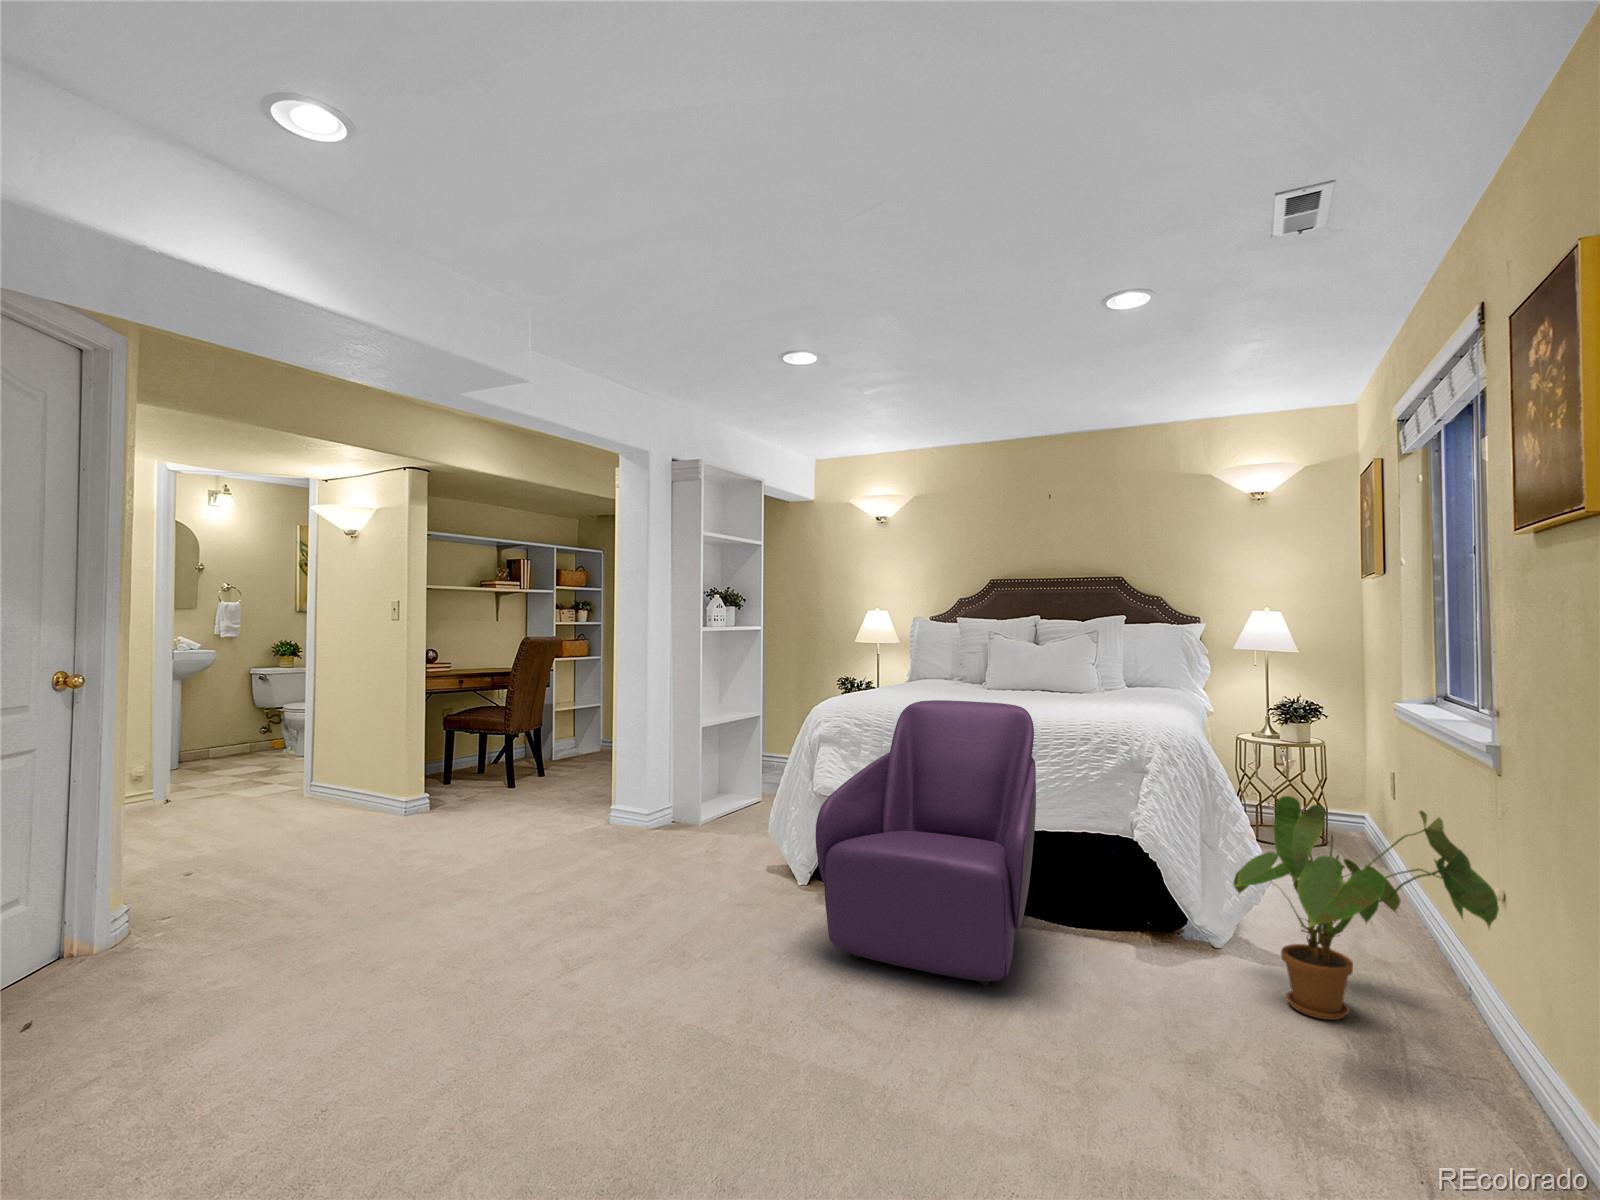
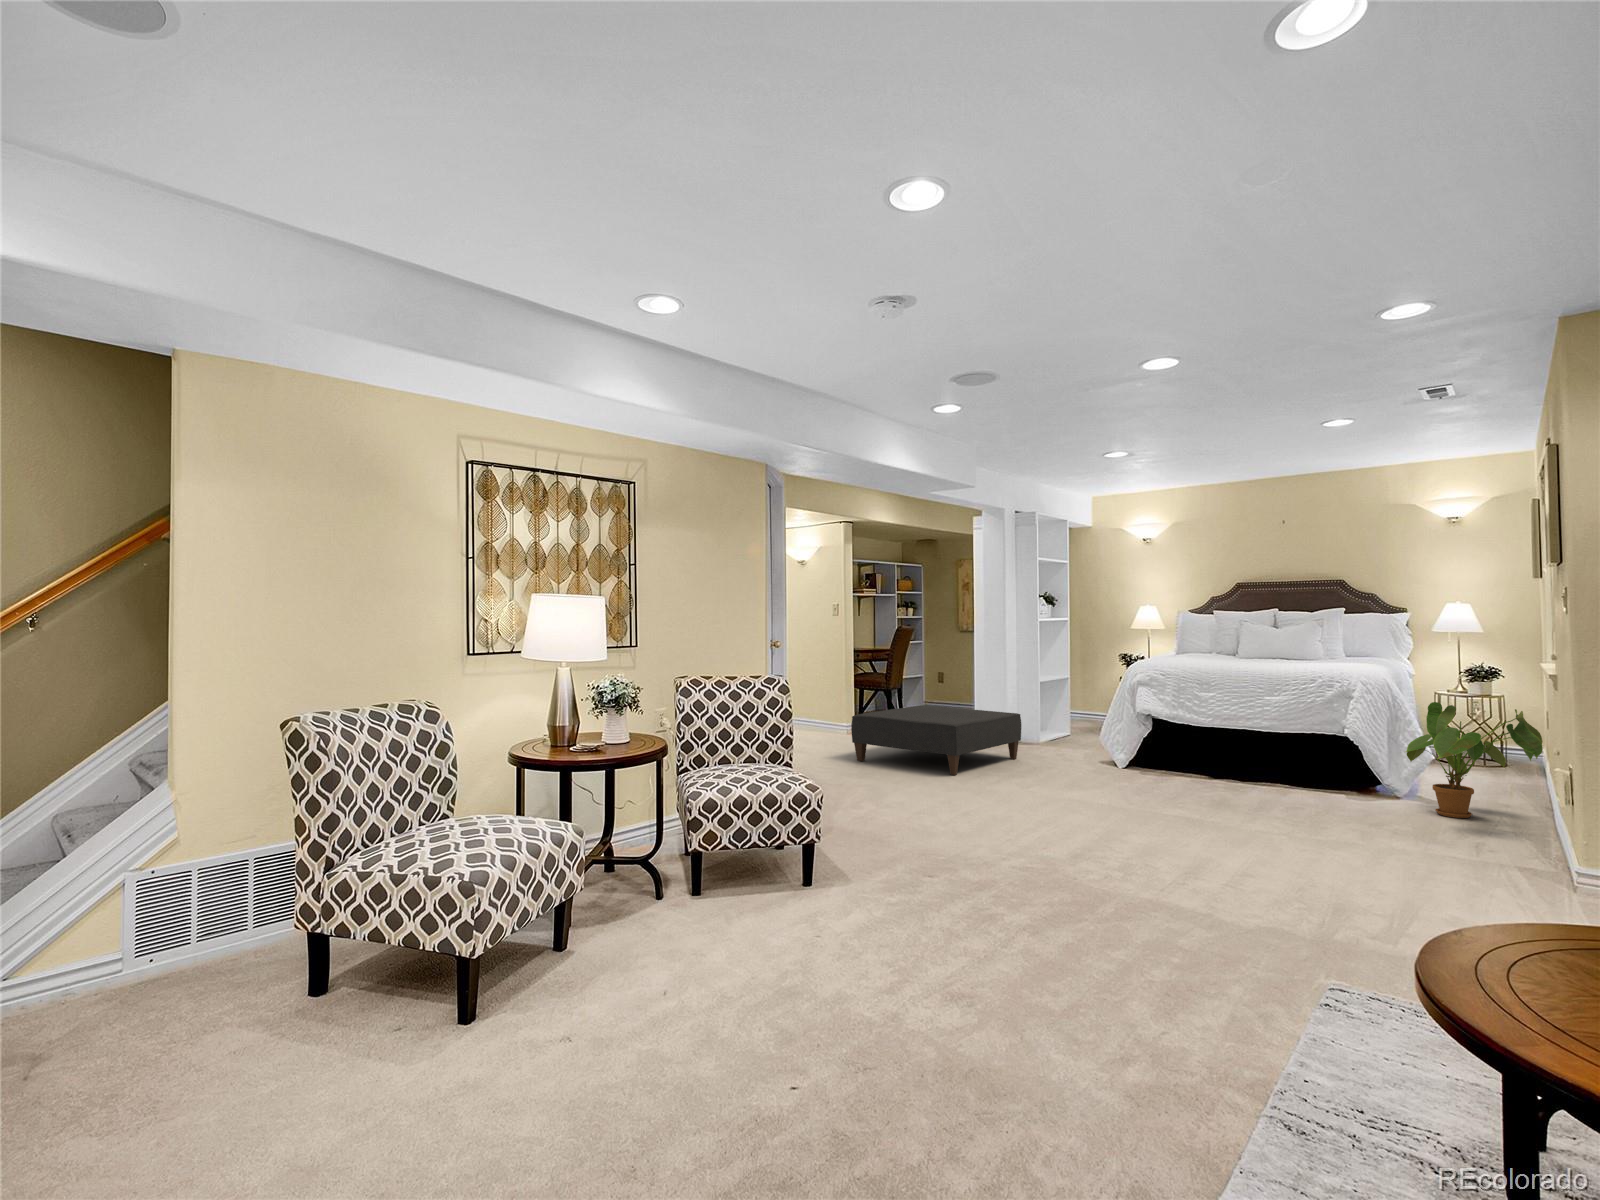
armchair: present [816,700,1036,985] -> none [1153,658,1283,801]
ottoman: none [328,771,645,928] -> present [851,705,1021,775]

